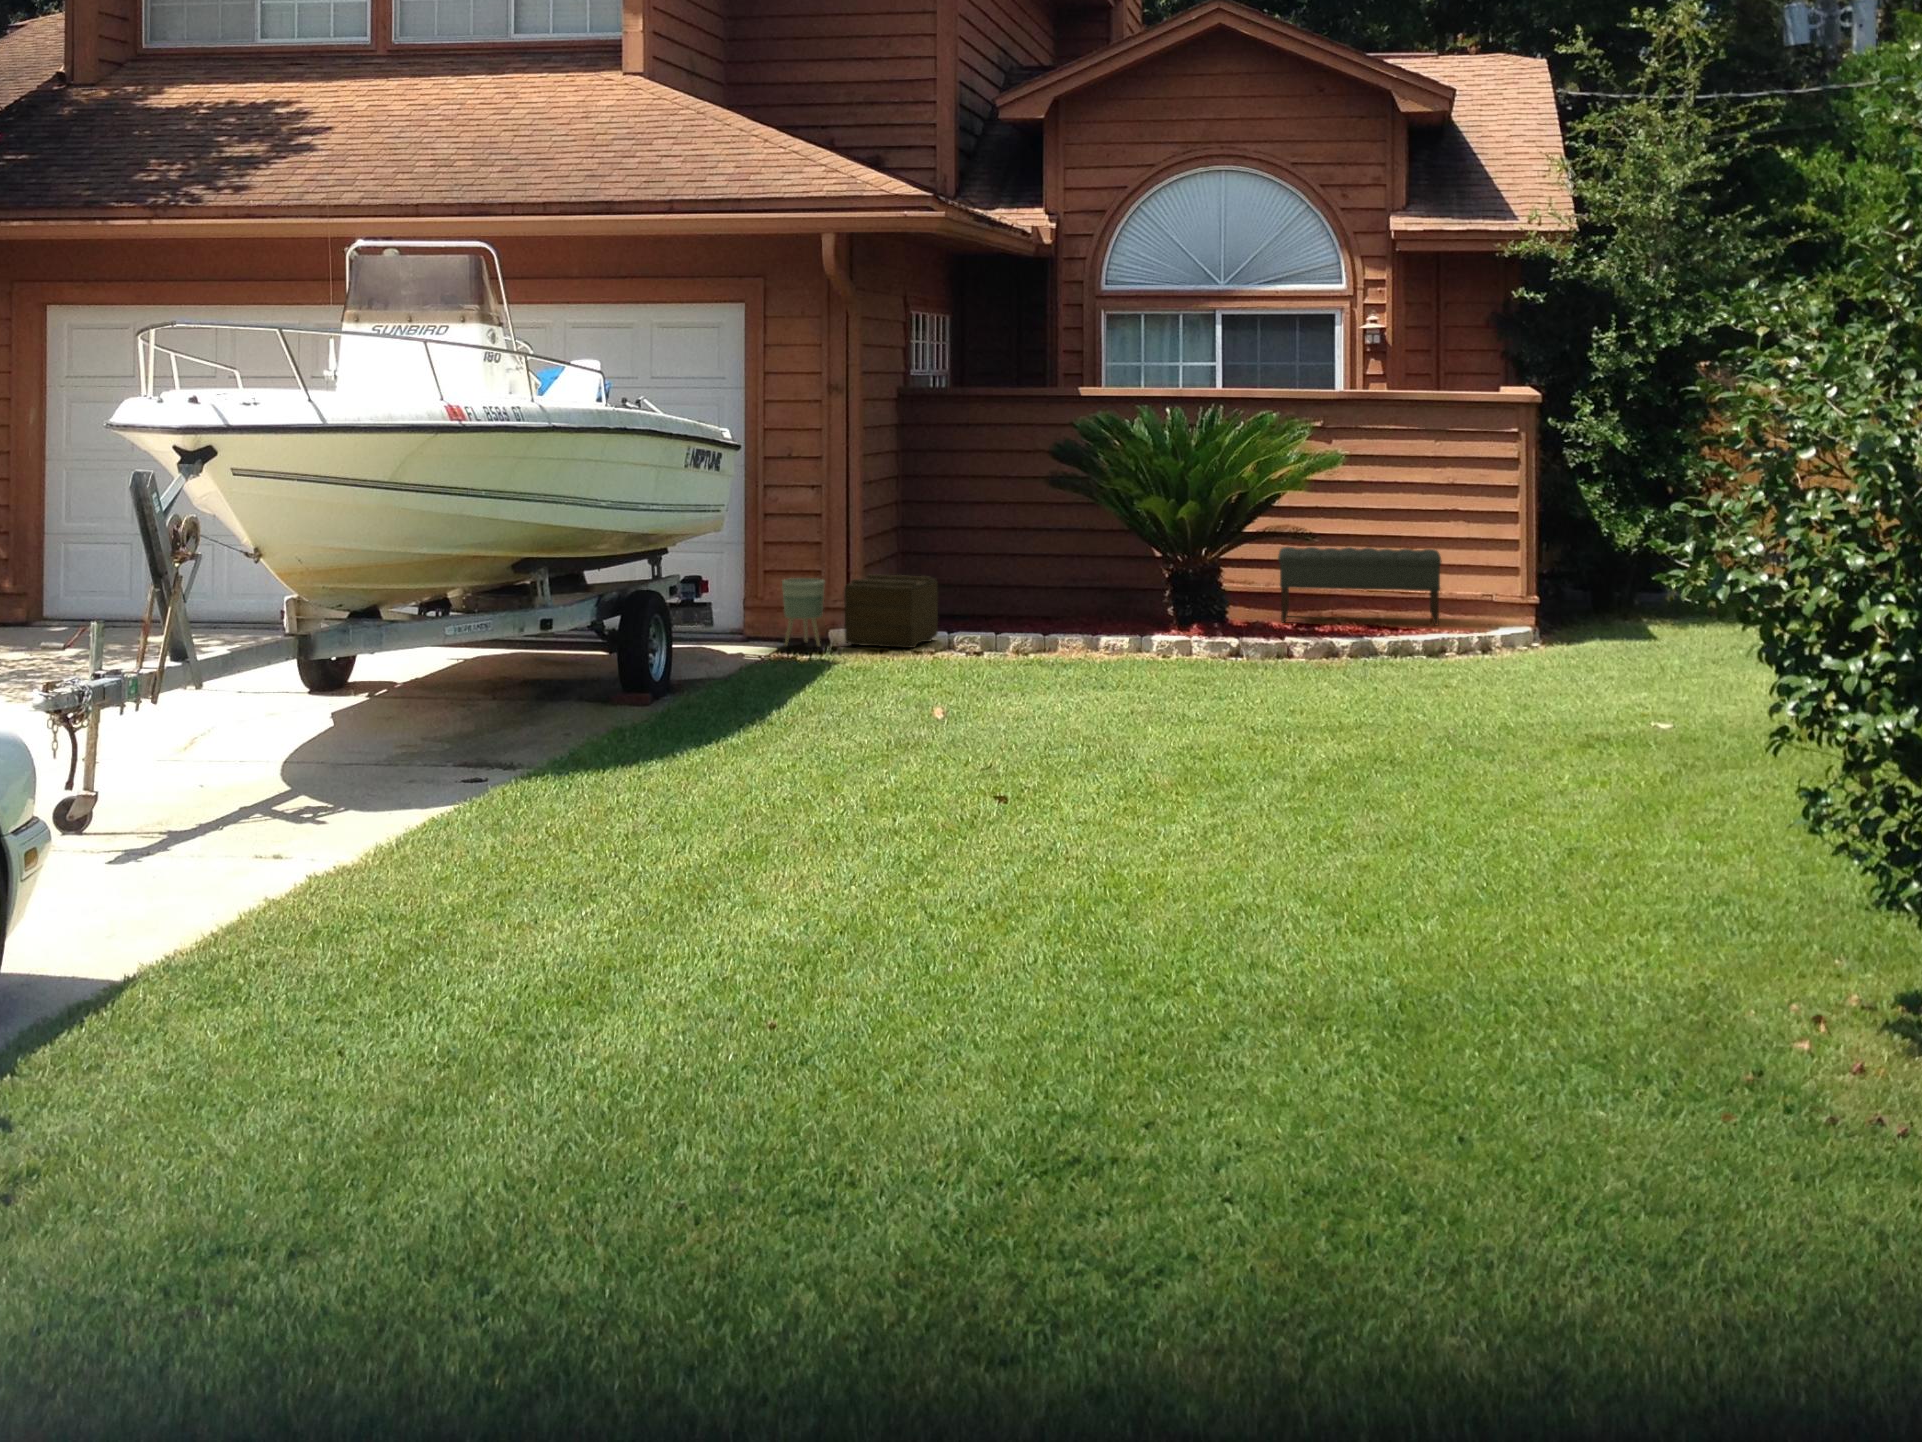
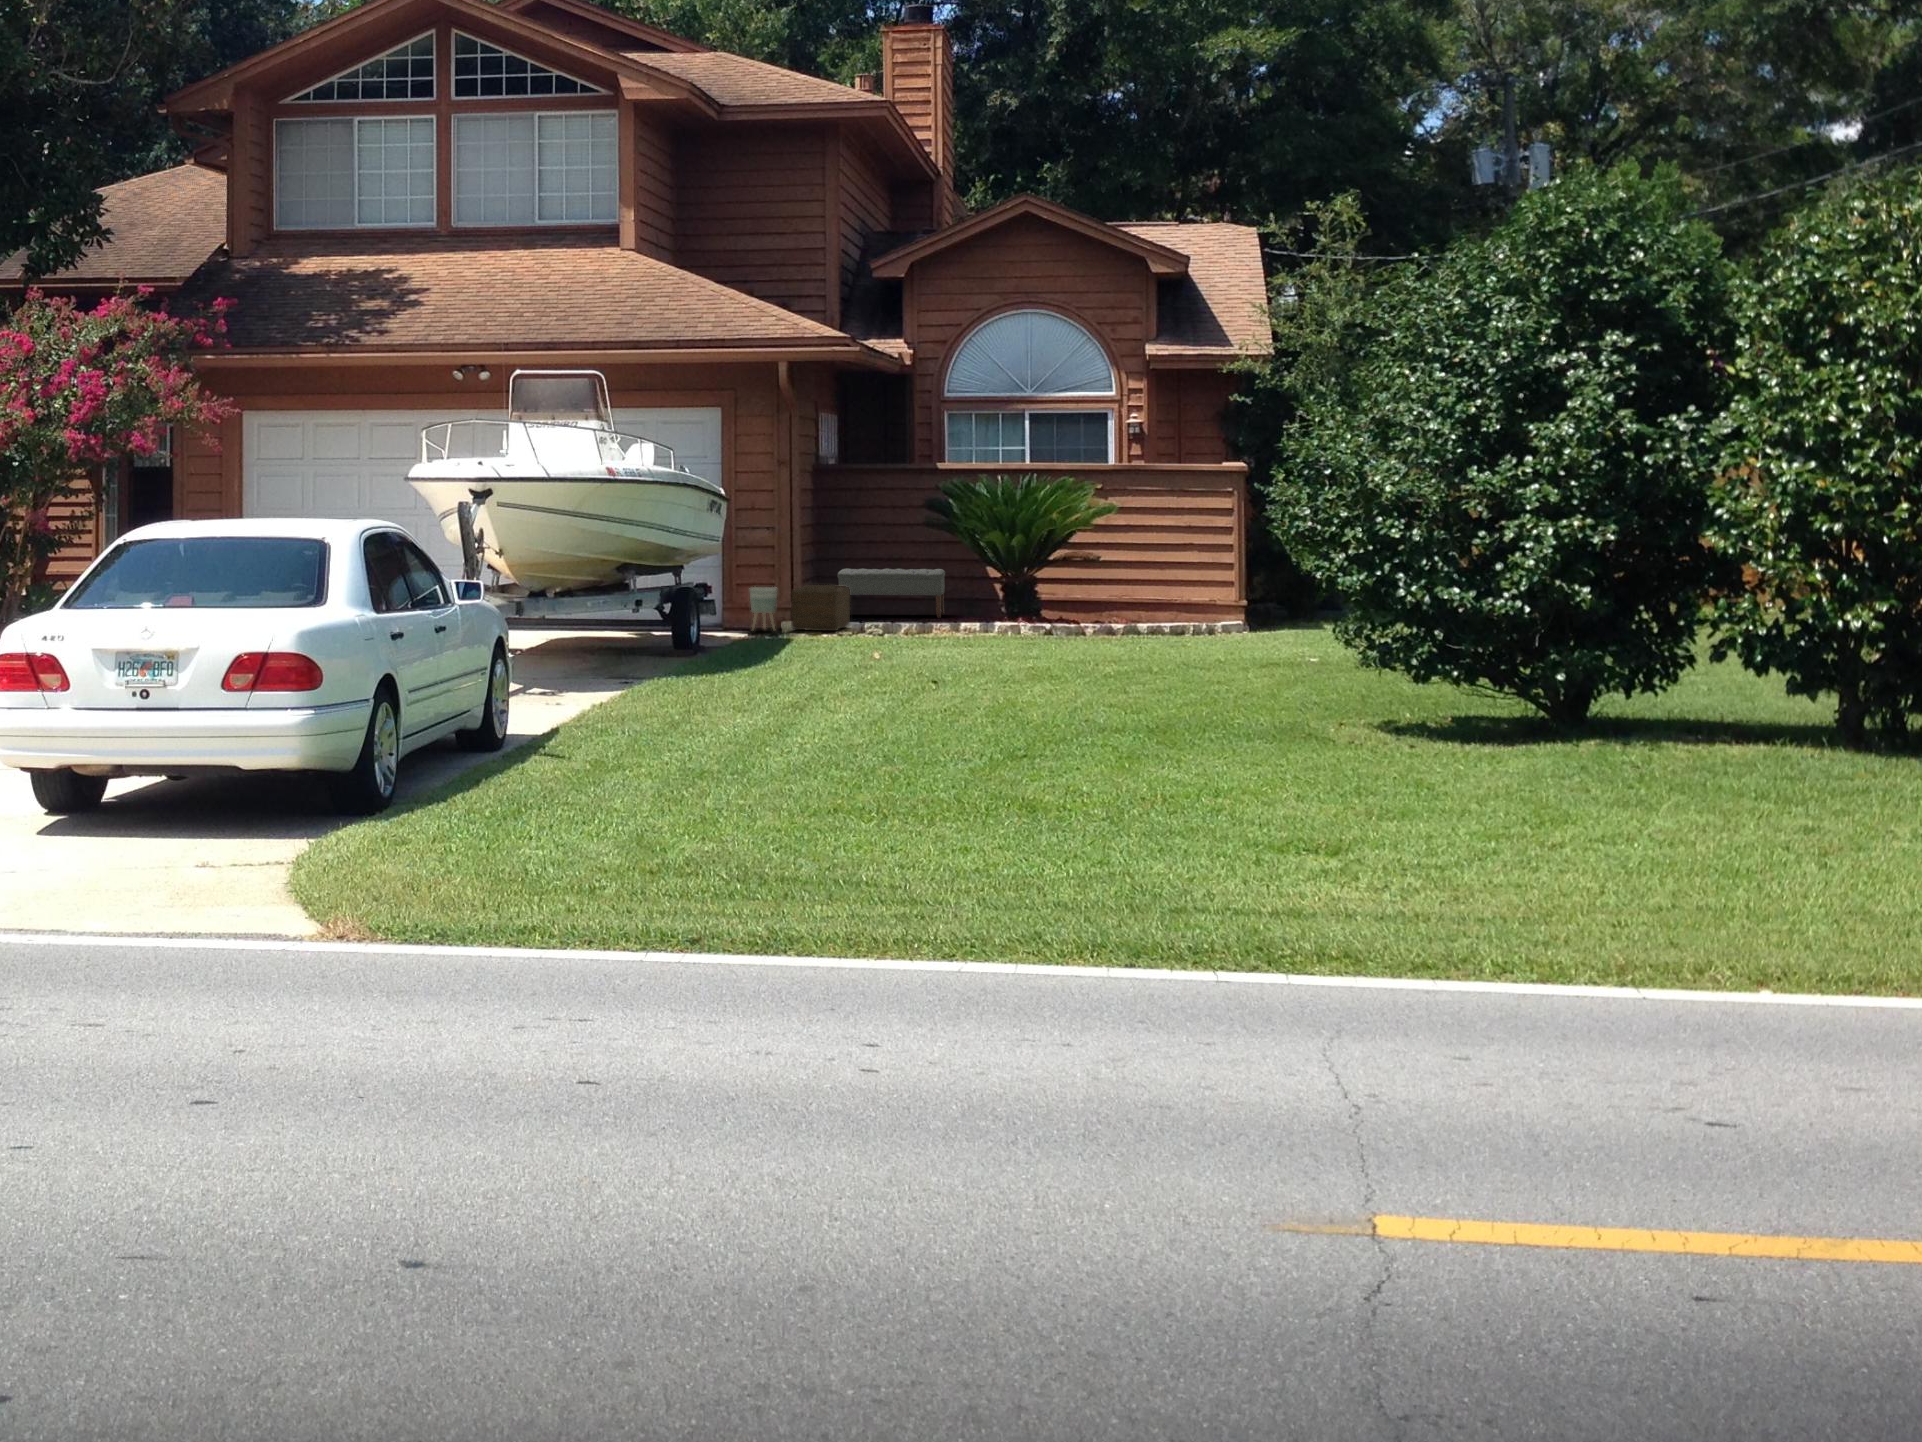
bench: present [1278,547,1442,625] -> present [837,568,945,618]

